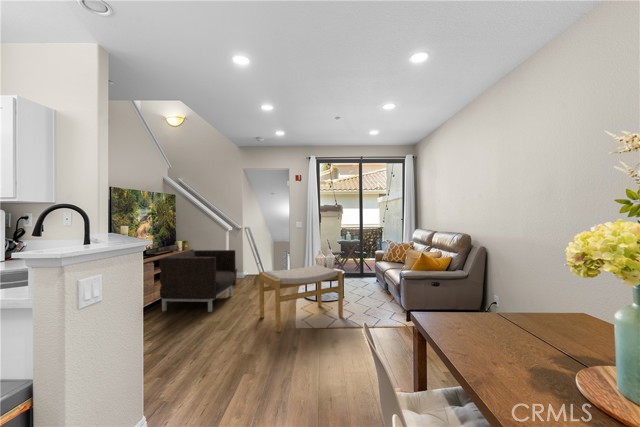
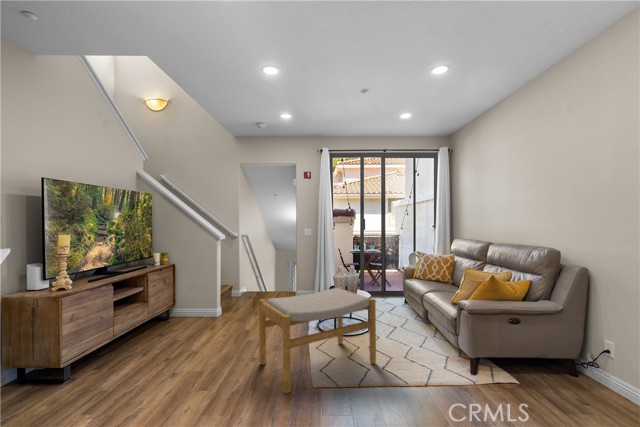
armchair: present [159,250,236,312] -> none [123,265,228,353]

